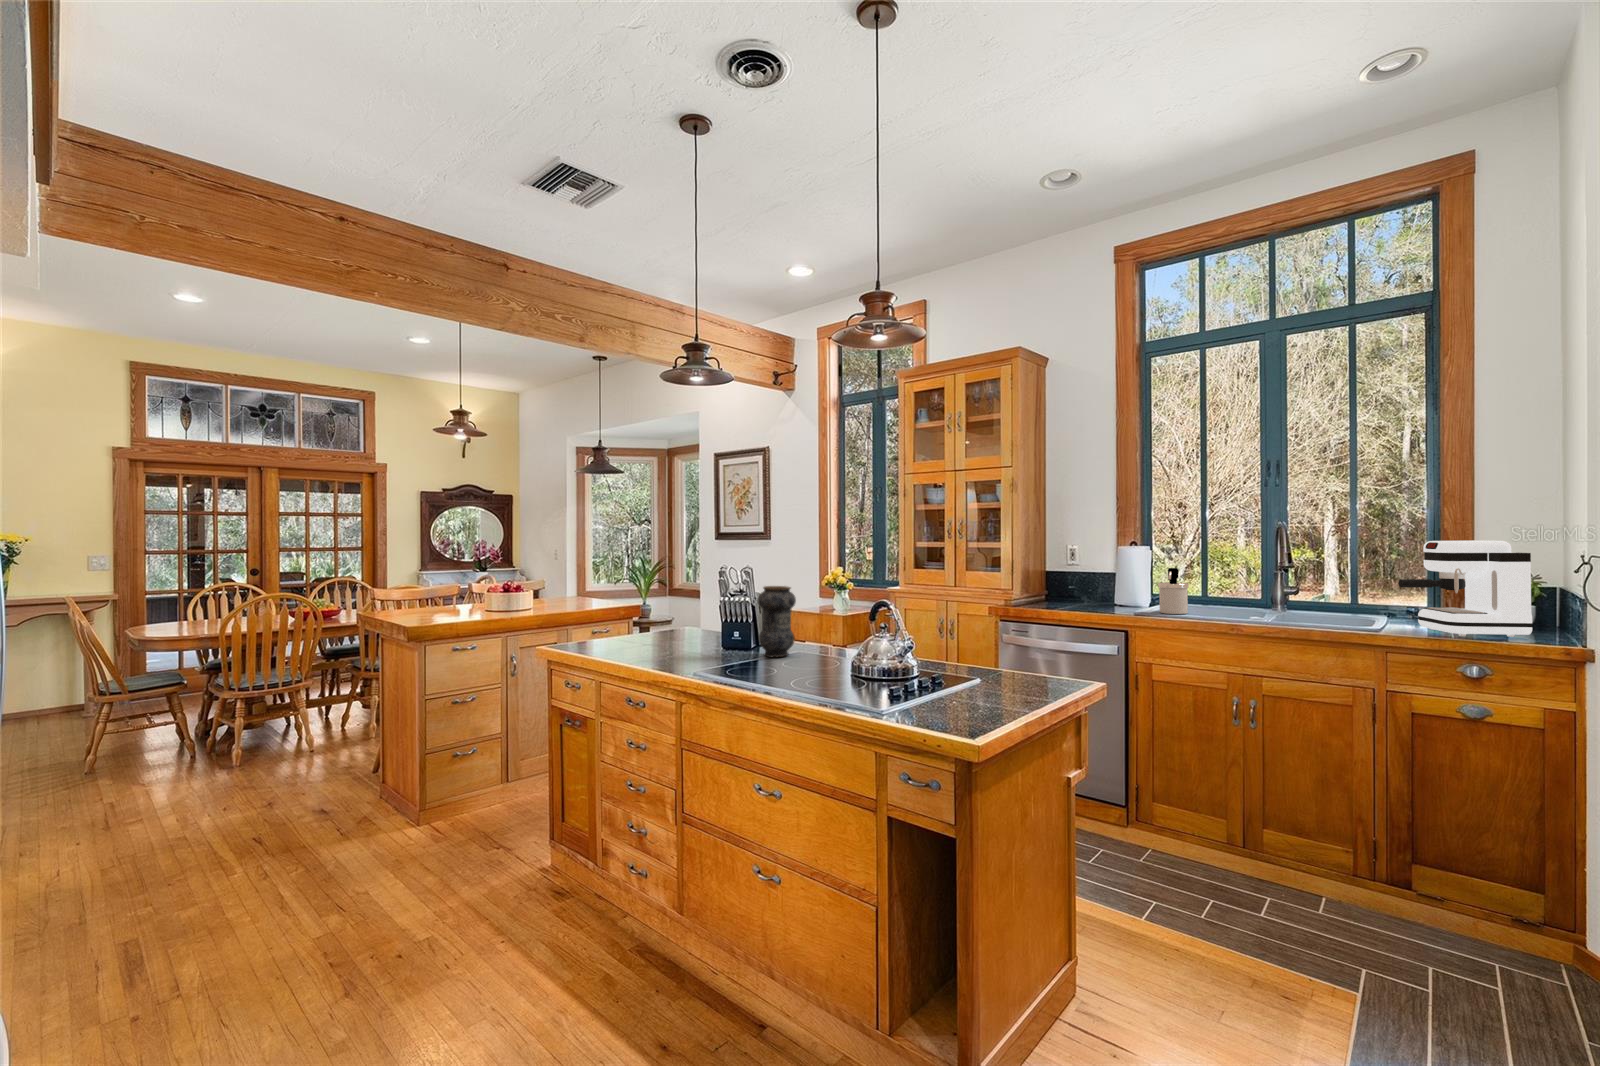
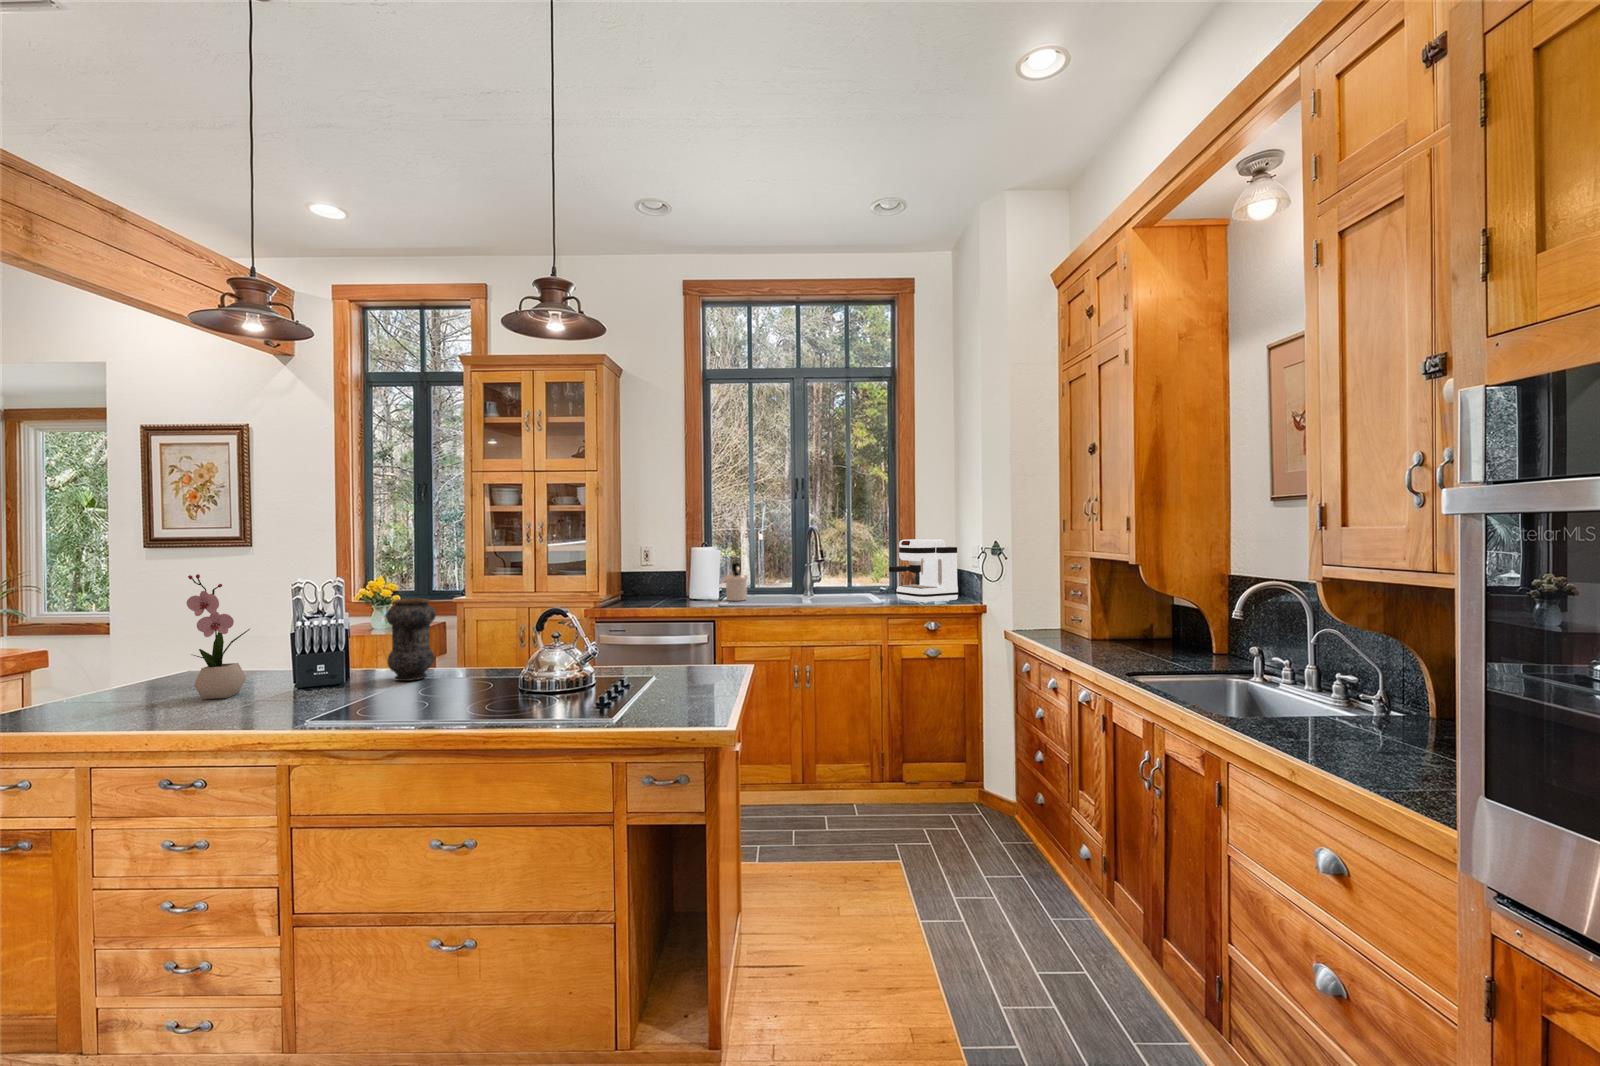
flower arrangement: none [631,559,673,654] -> present [186,574,250,699]

